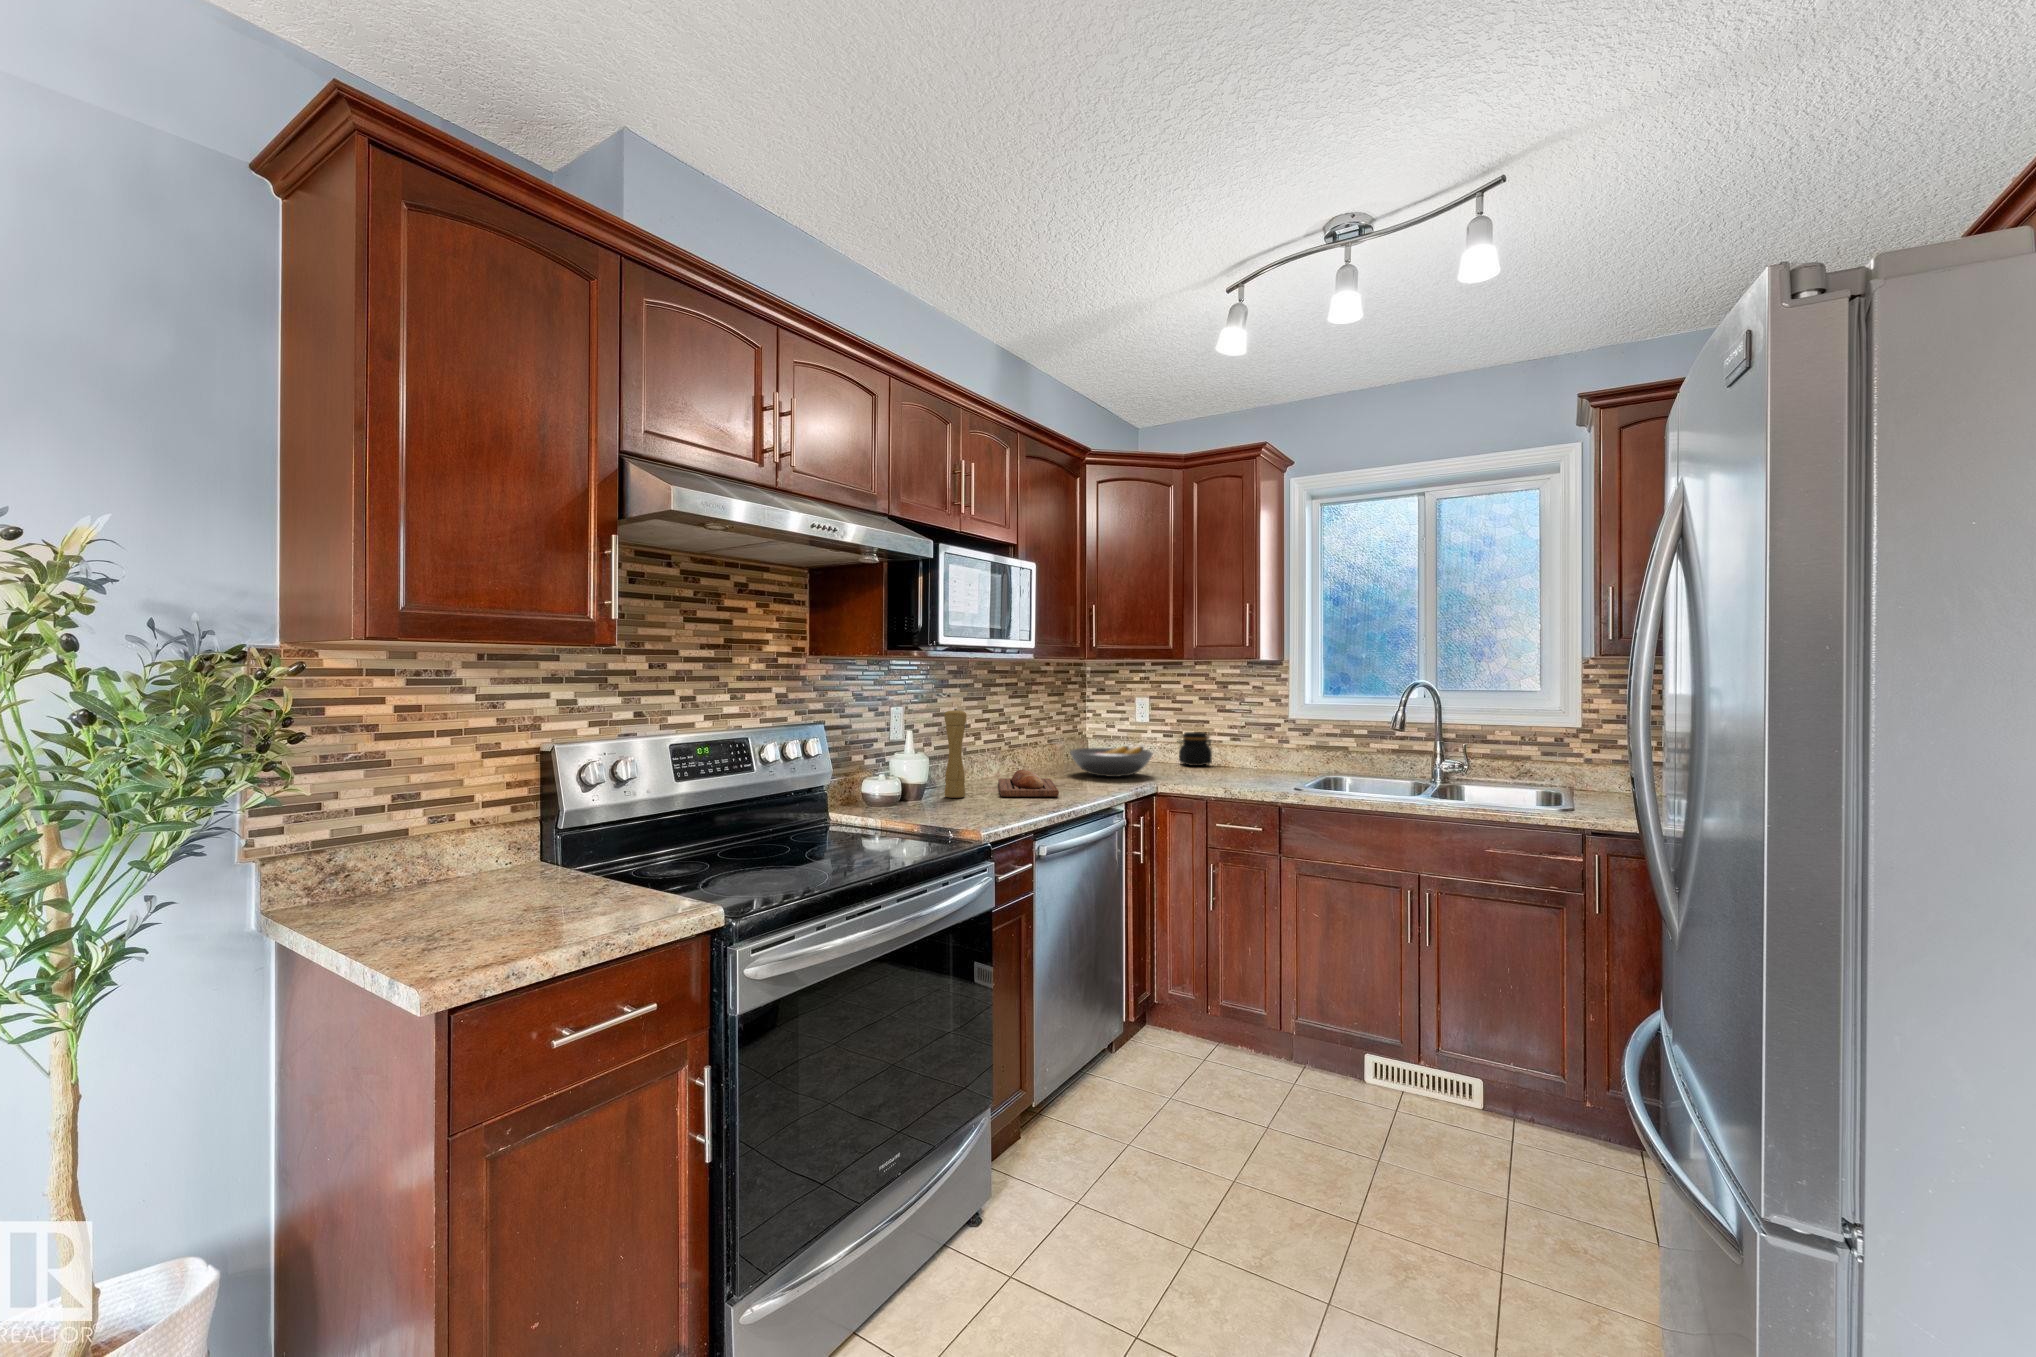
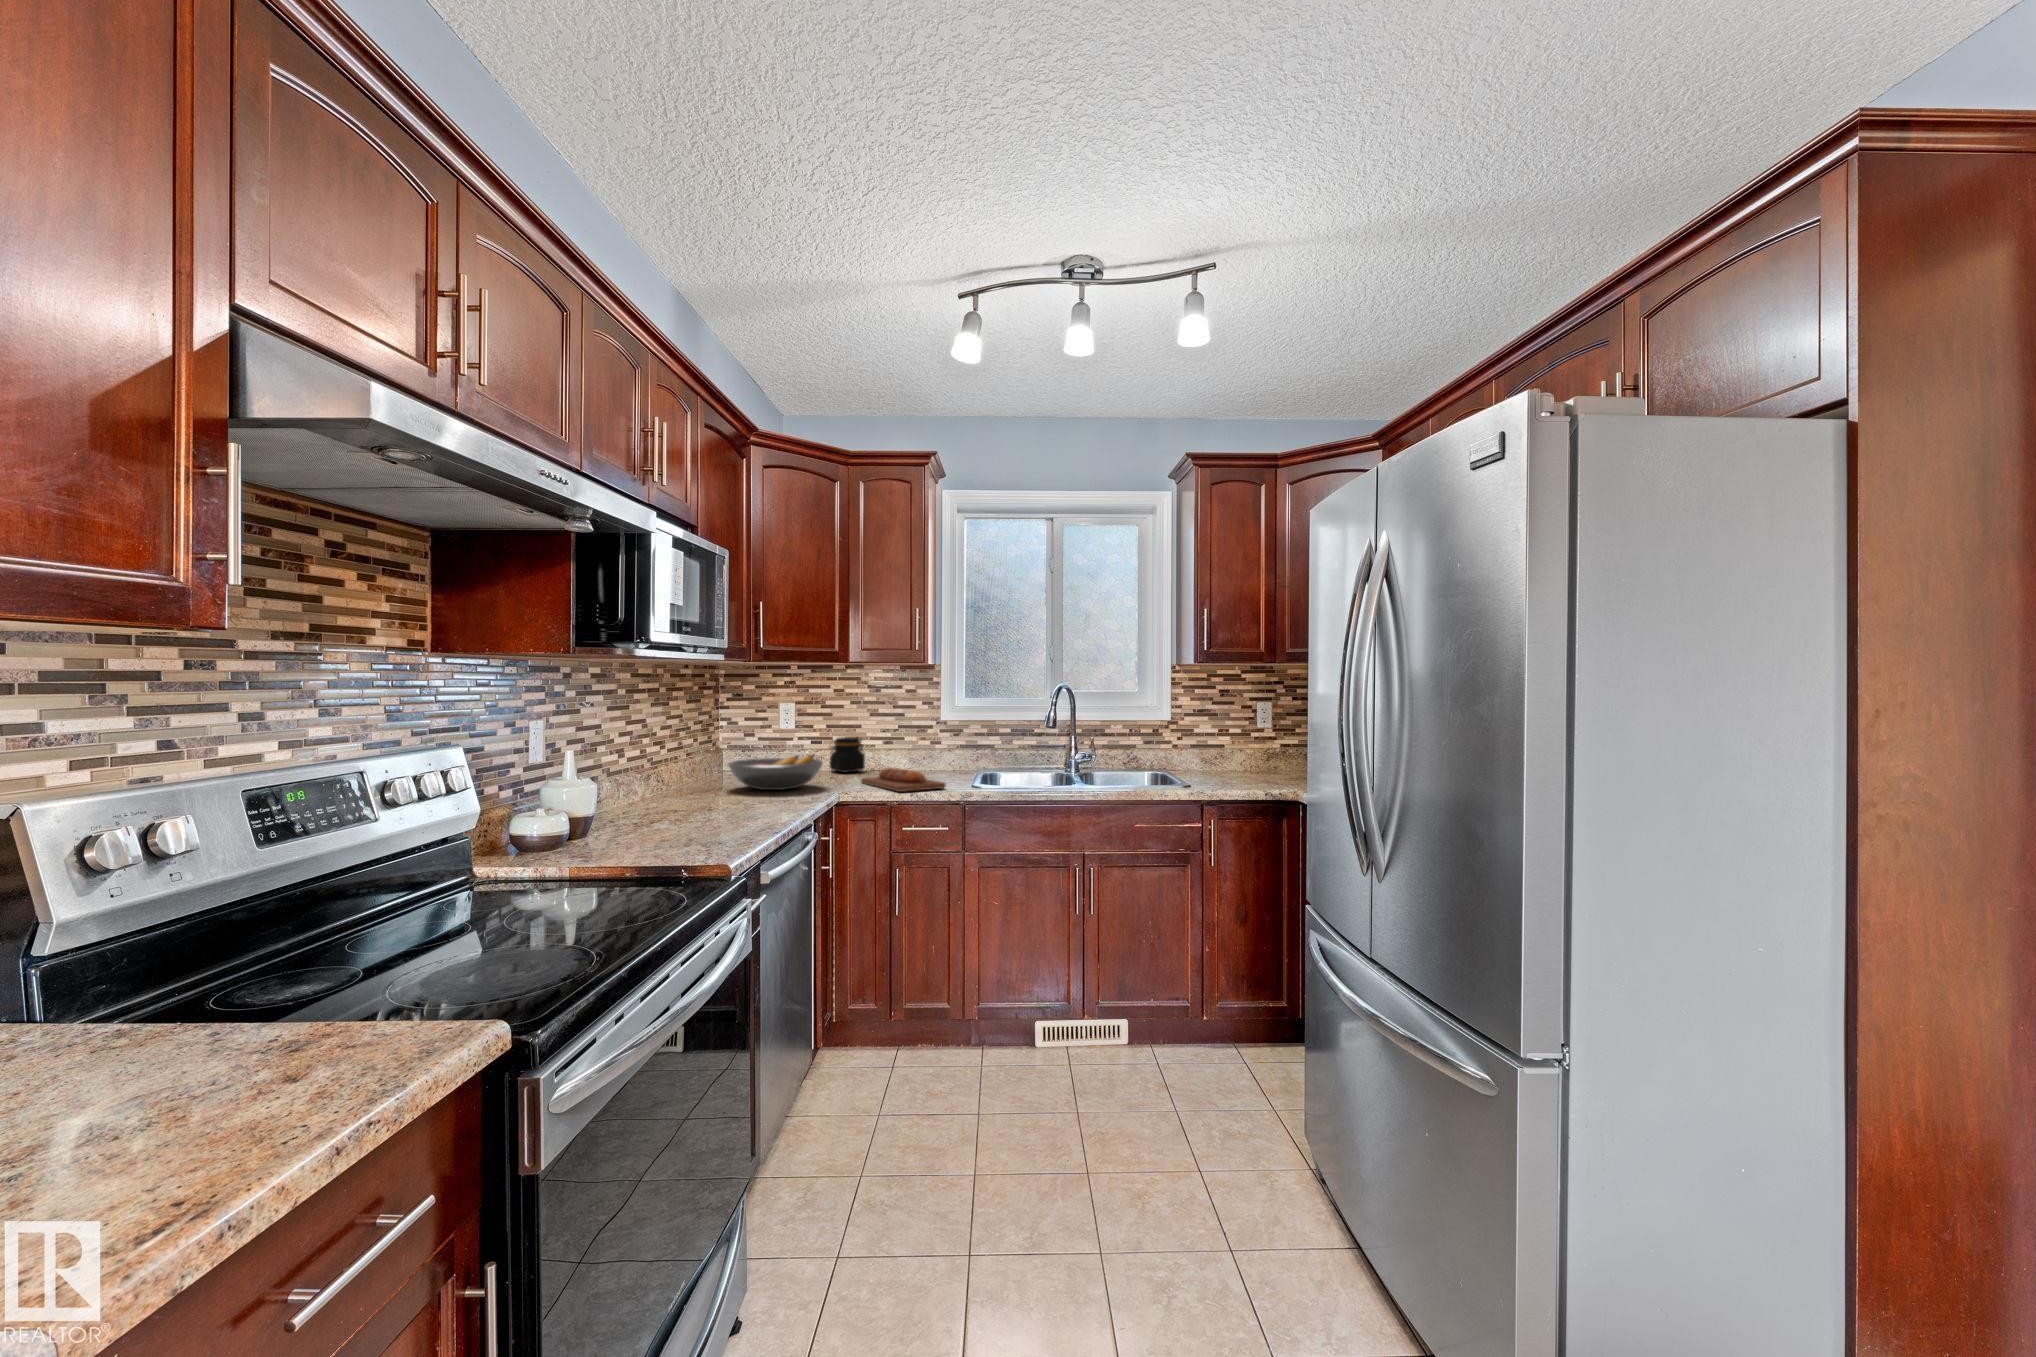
pepper mill: present [944,709,967,798] -> none [610,720,640,830]
bread loaf: present [998,770,1059,797] -> present [861,768,946,792]

